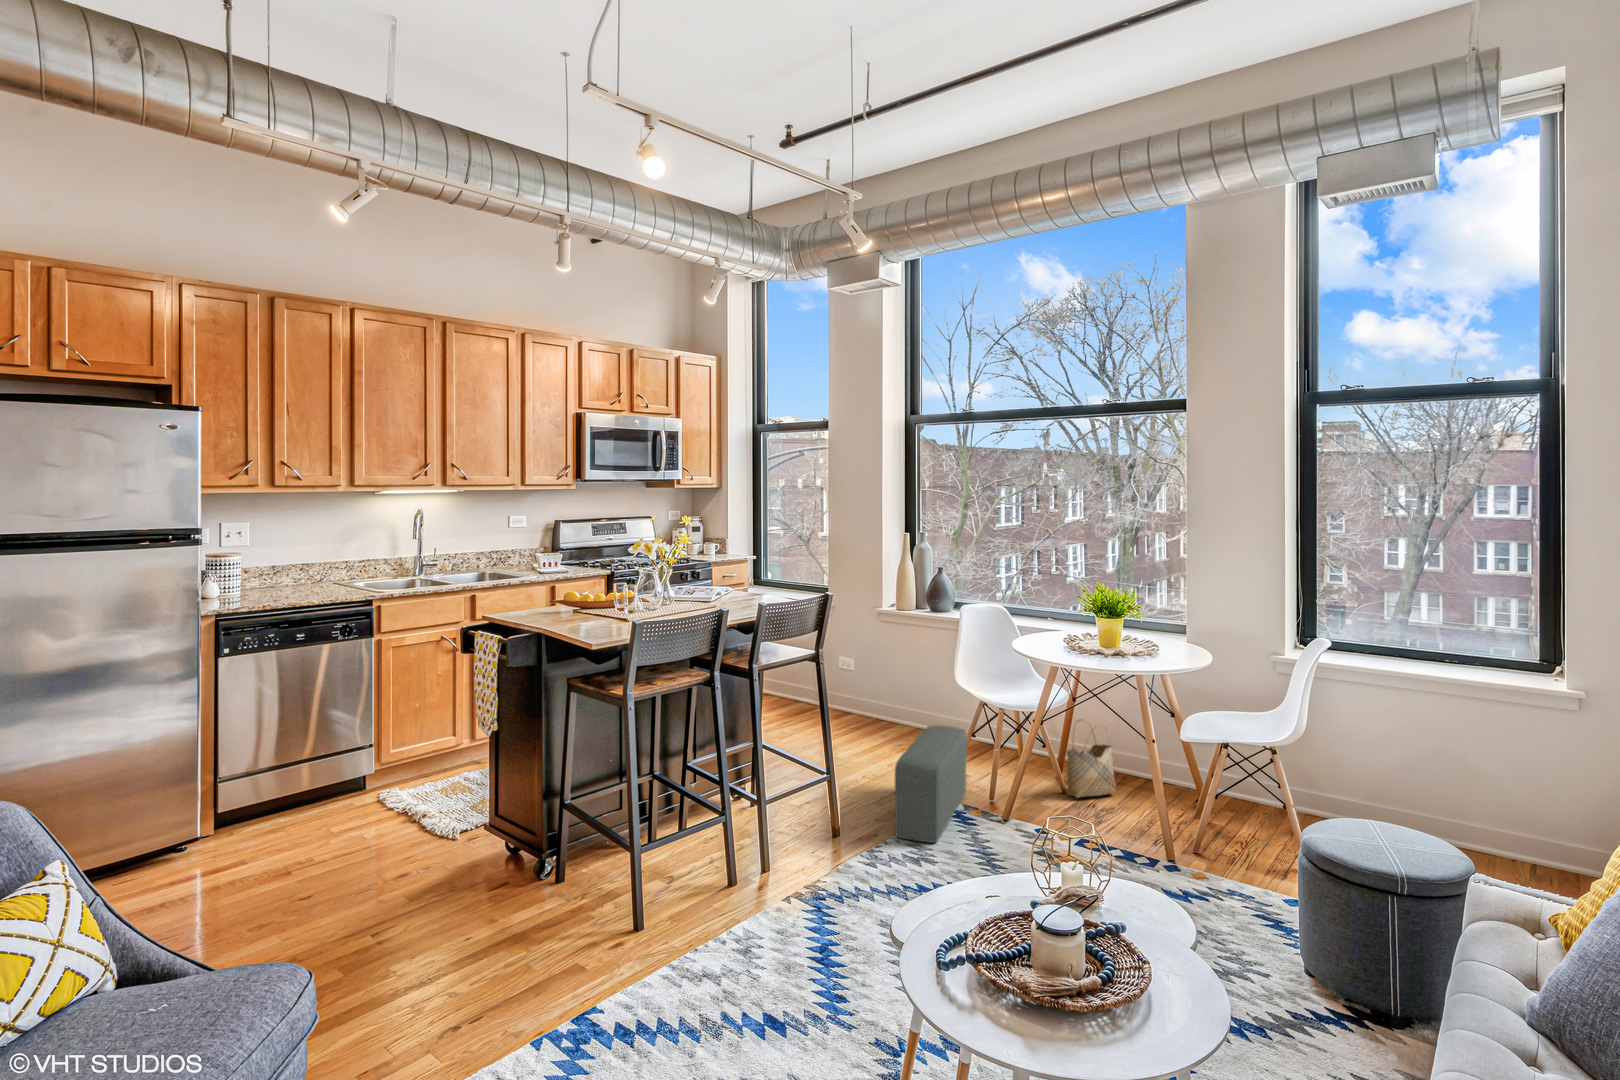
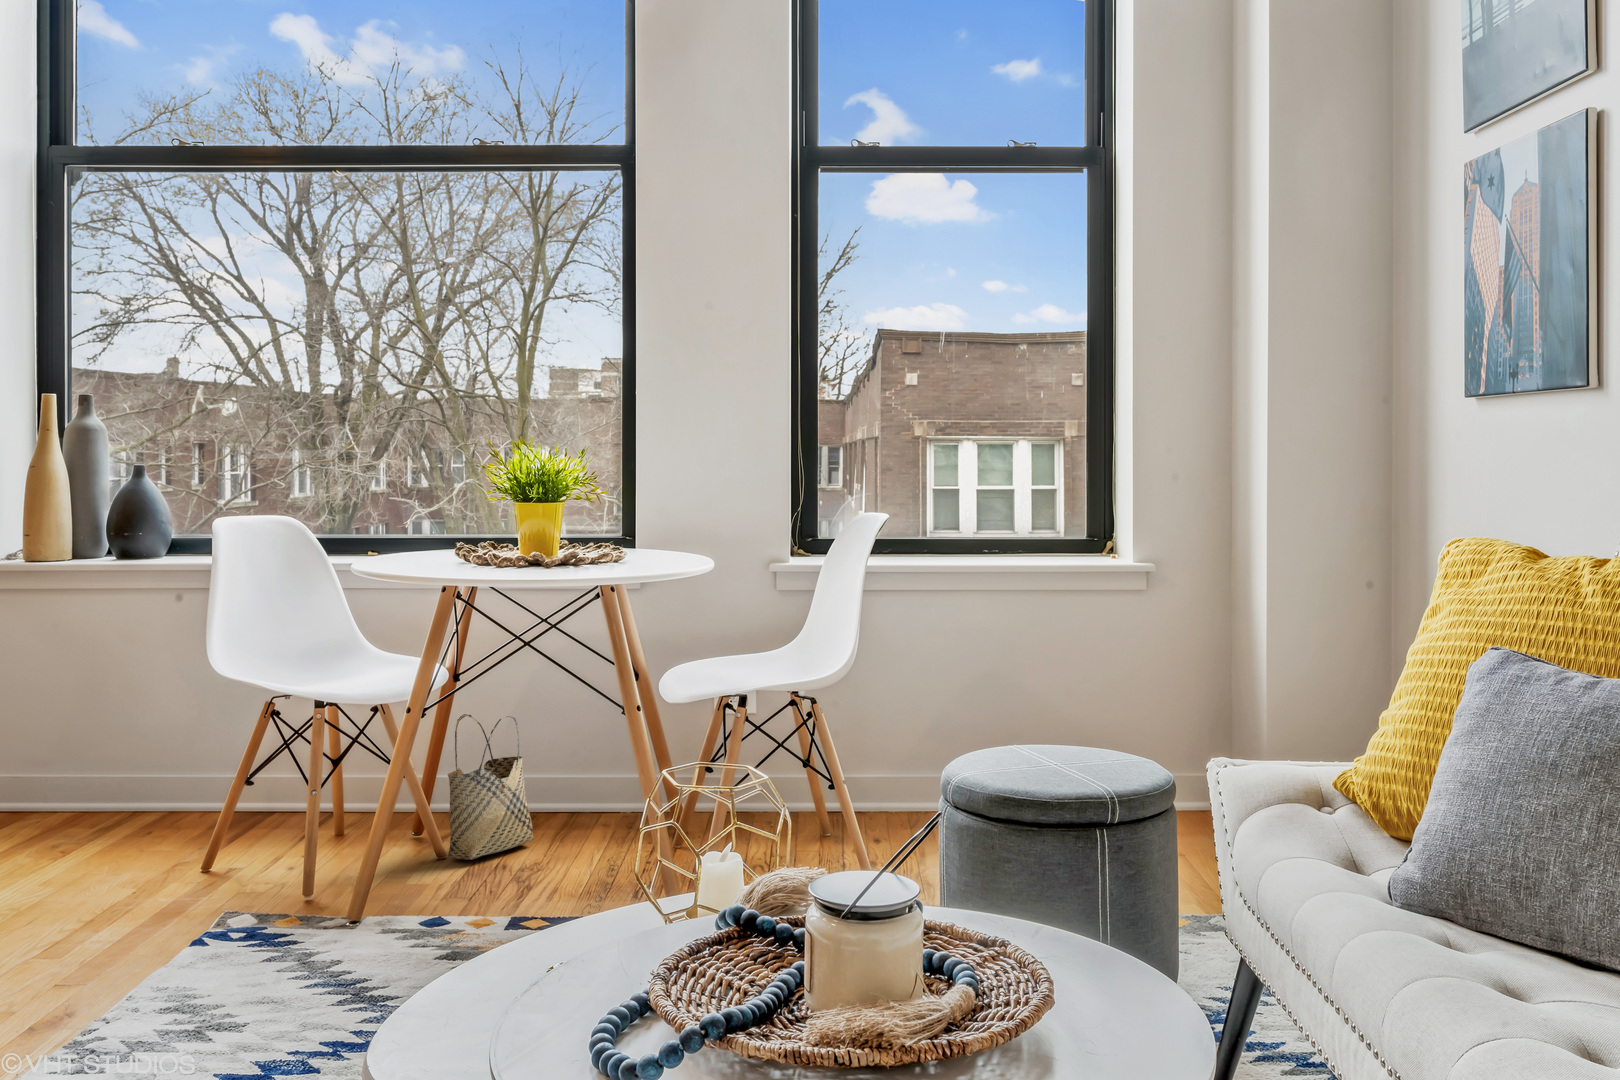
pouf: present [895,725,967,843] -> none [114,758,249,1003]

